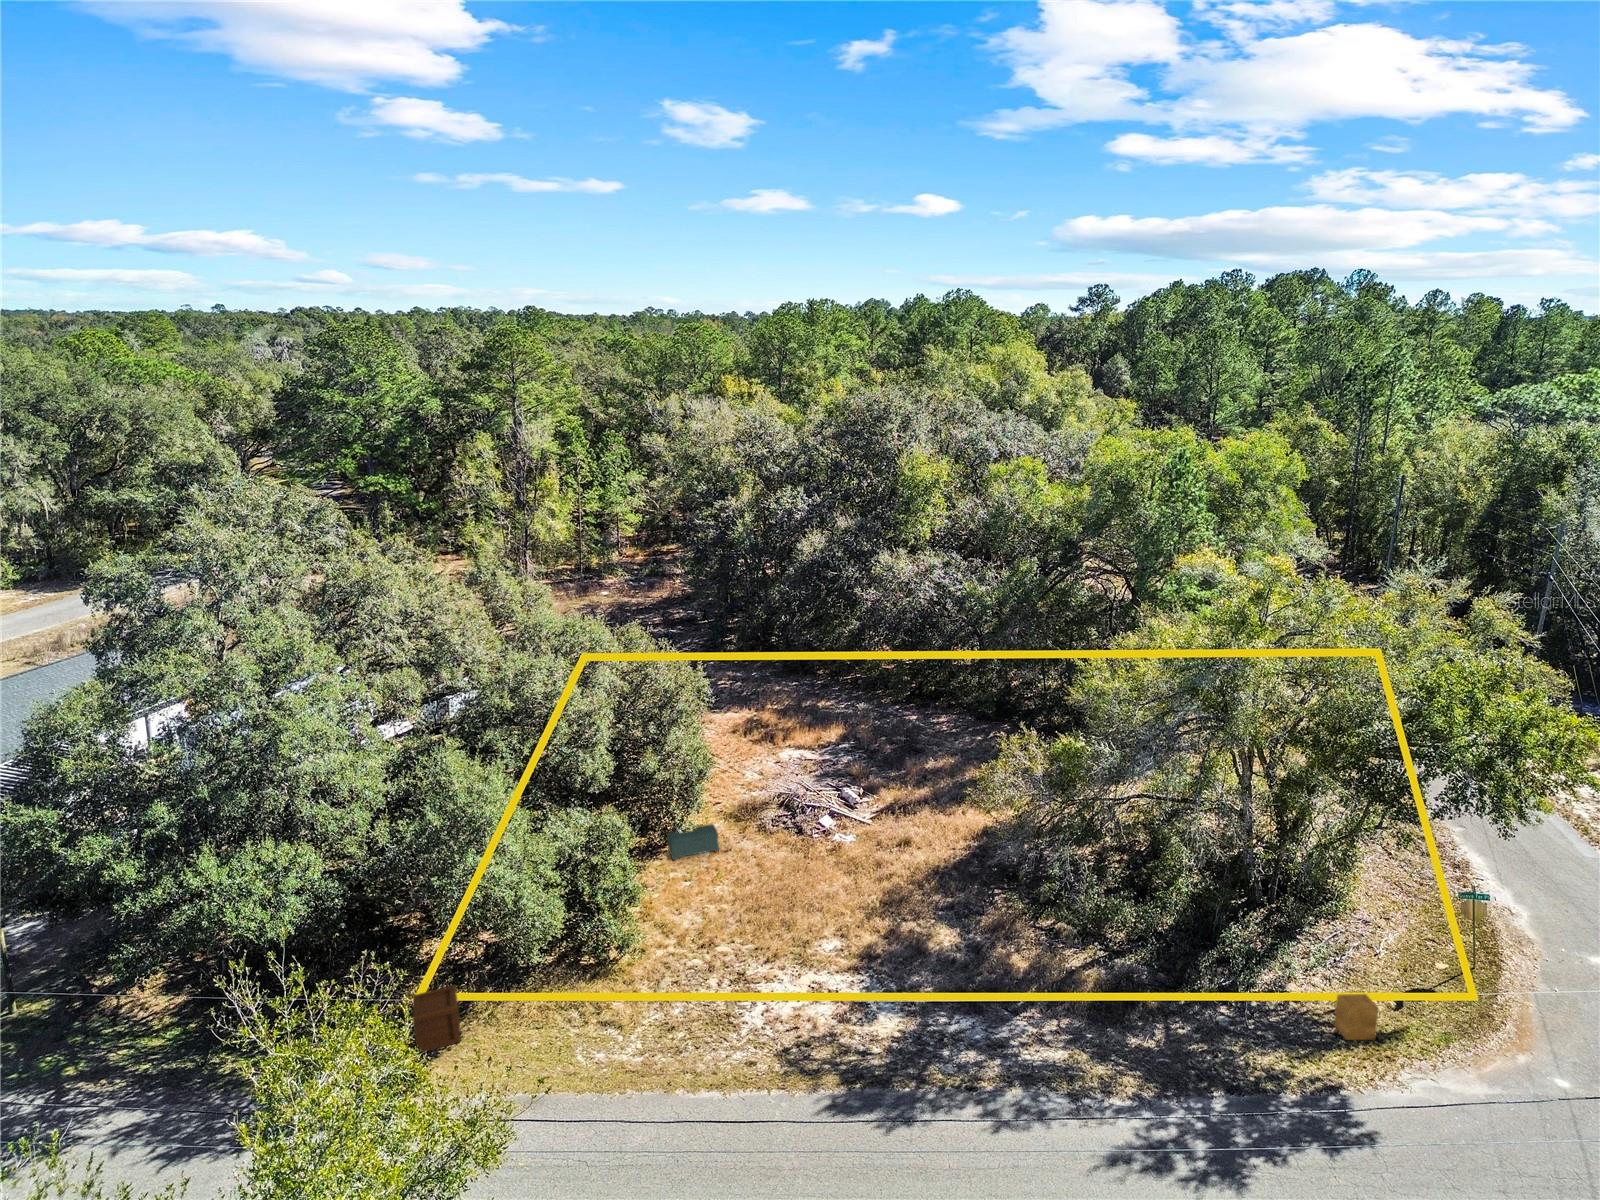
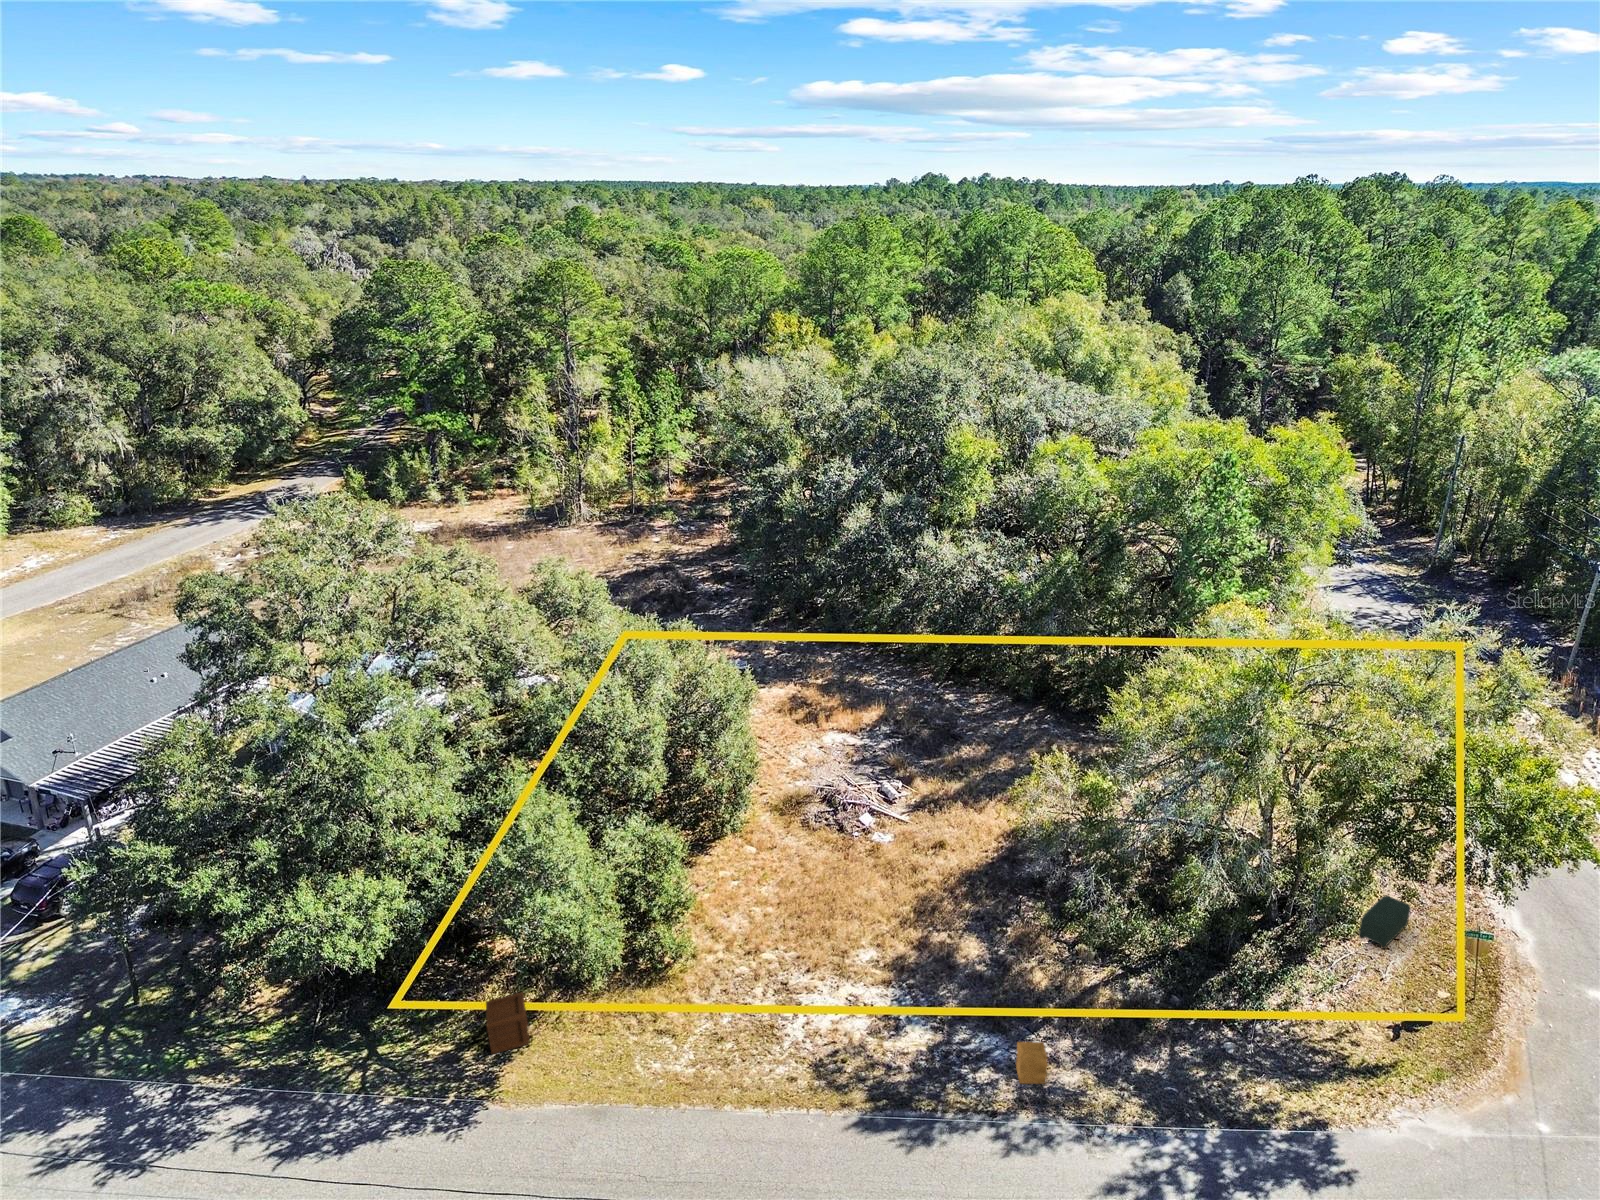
bench: present [667,824,719,861] -> present [1359,896,1411,949]
cardboard box: present [1334,994,1378,1040] -> present [1016,1042,1047,1084]

